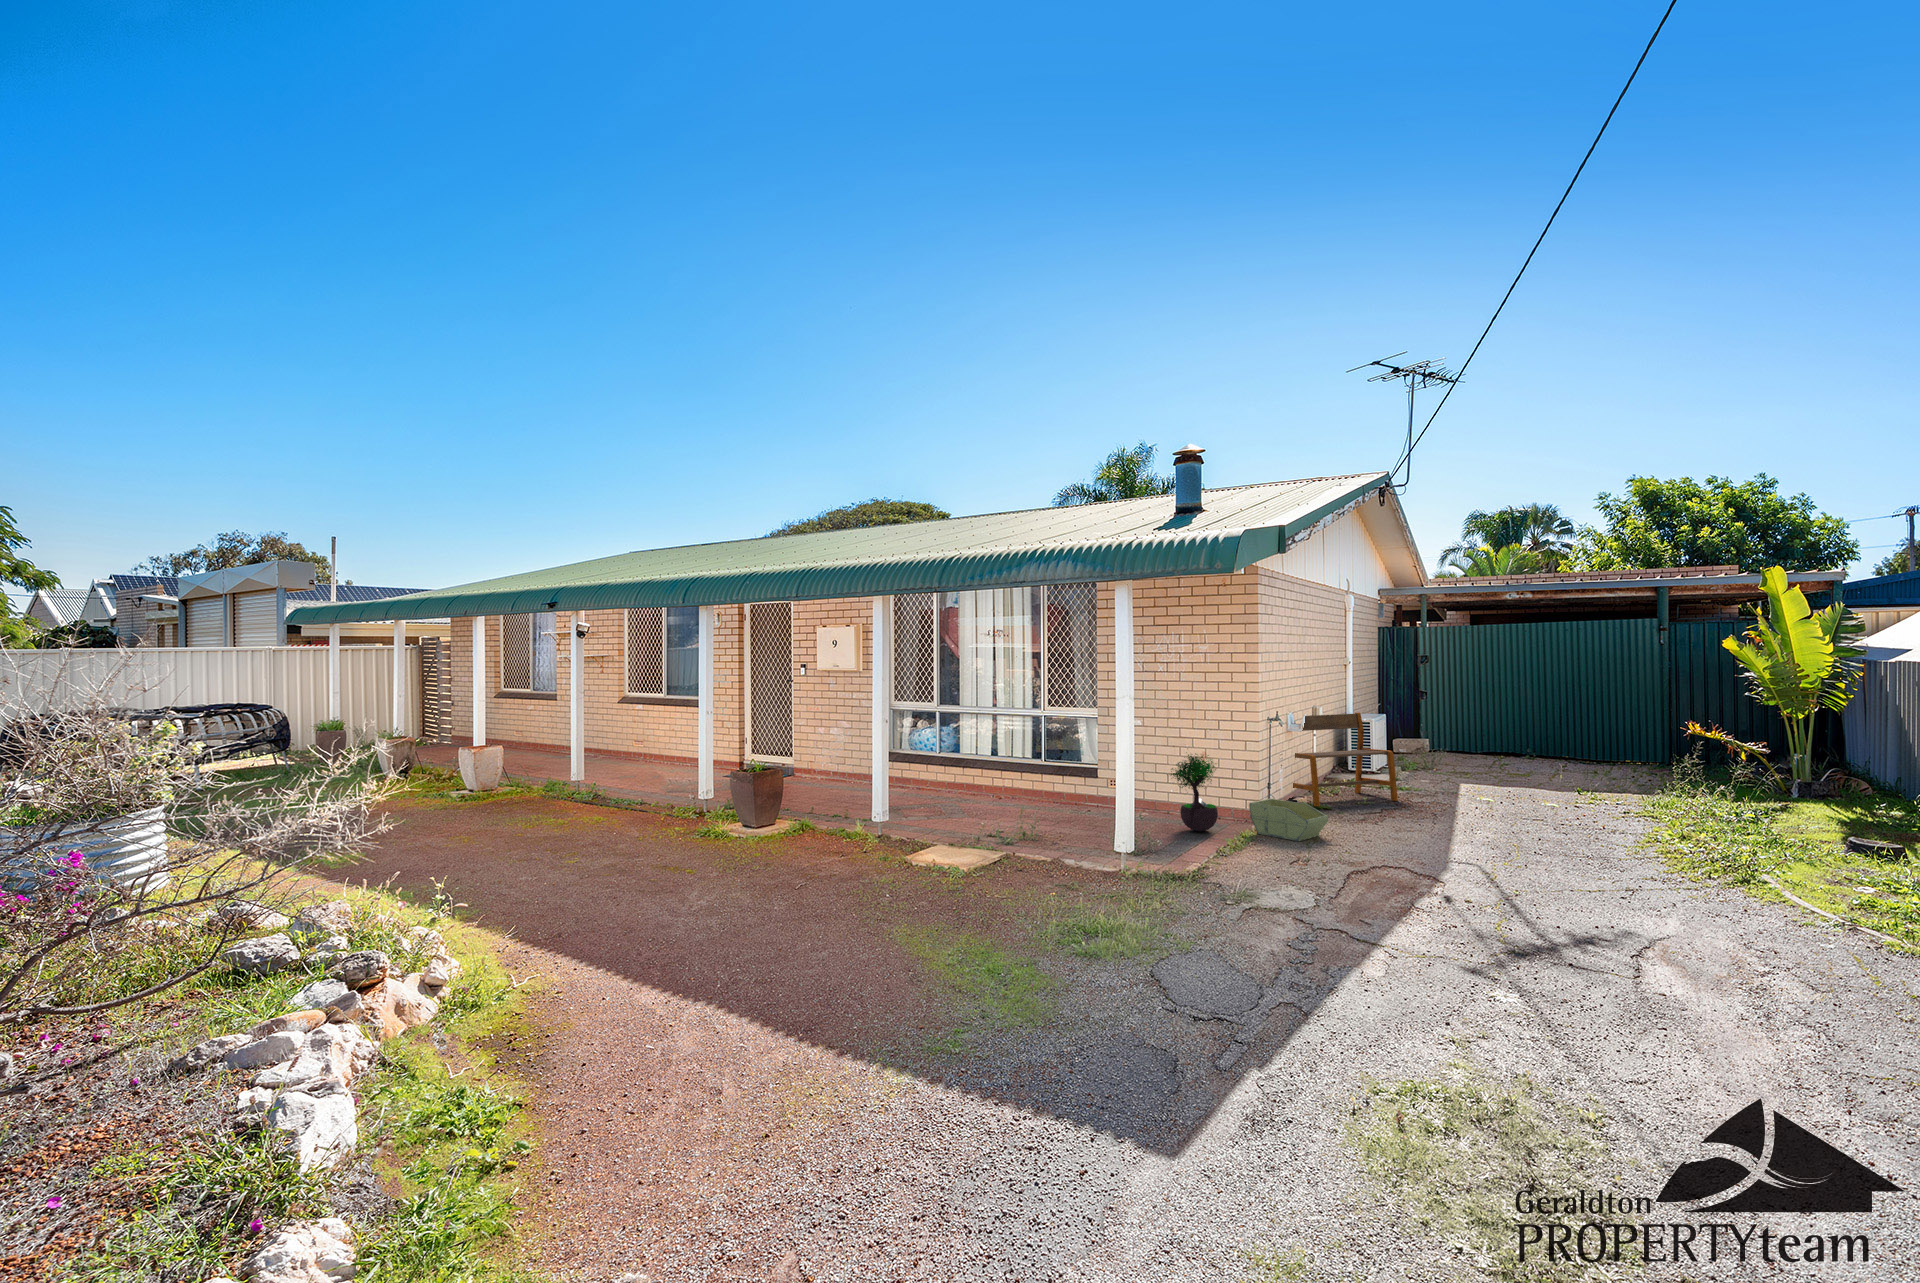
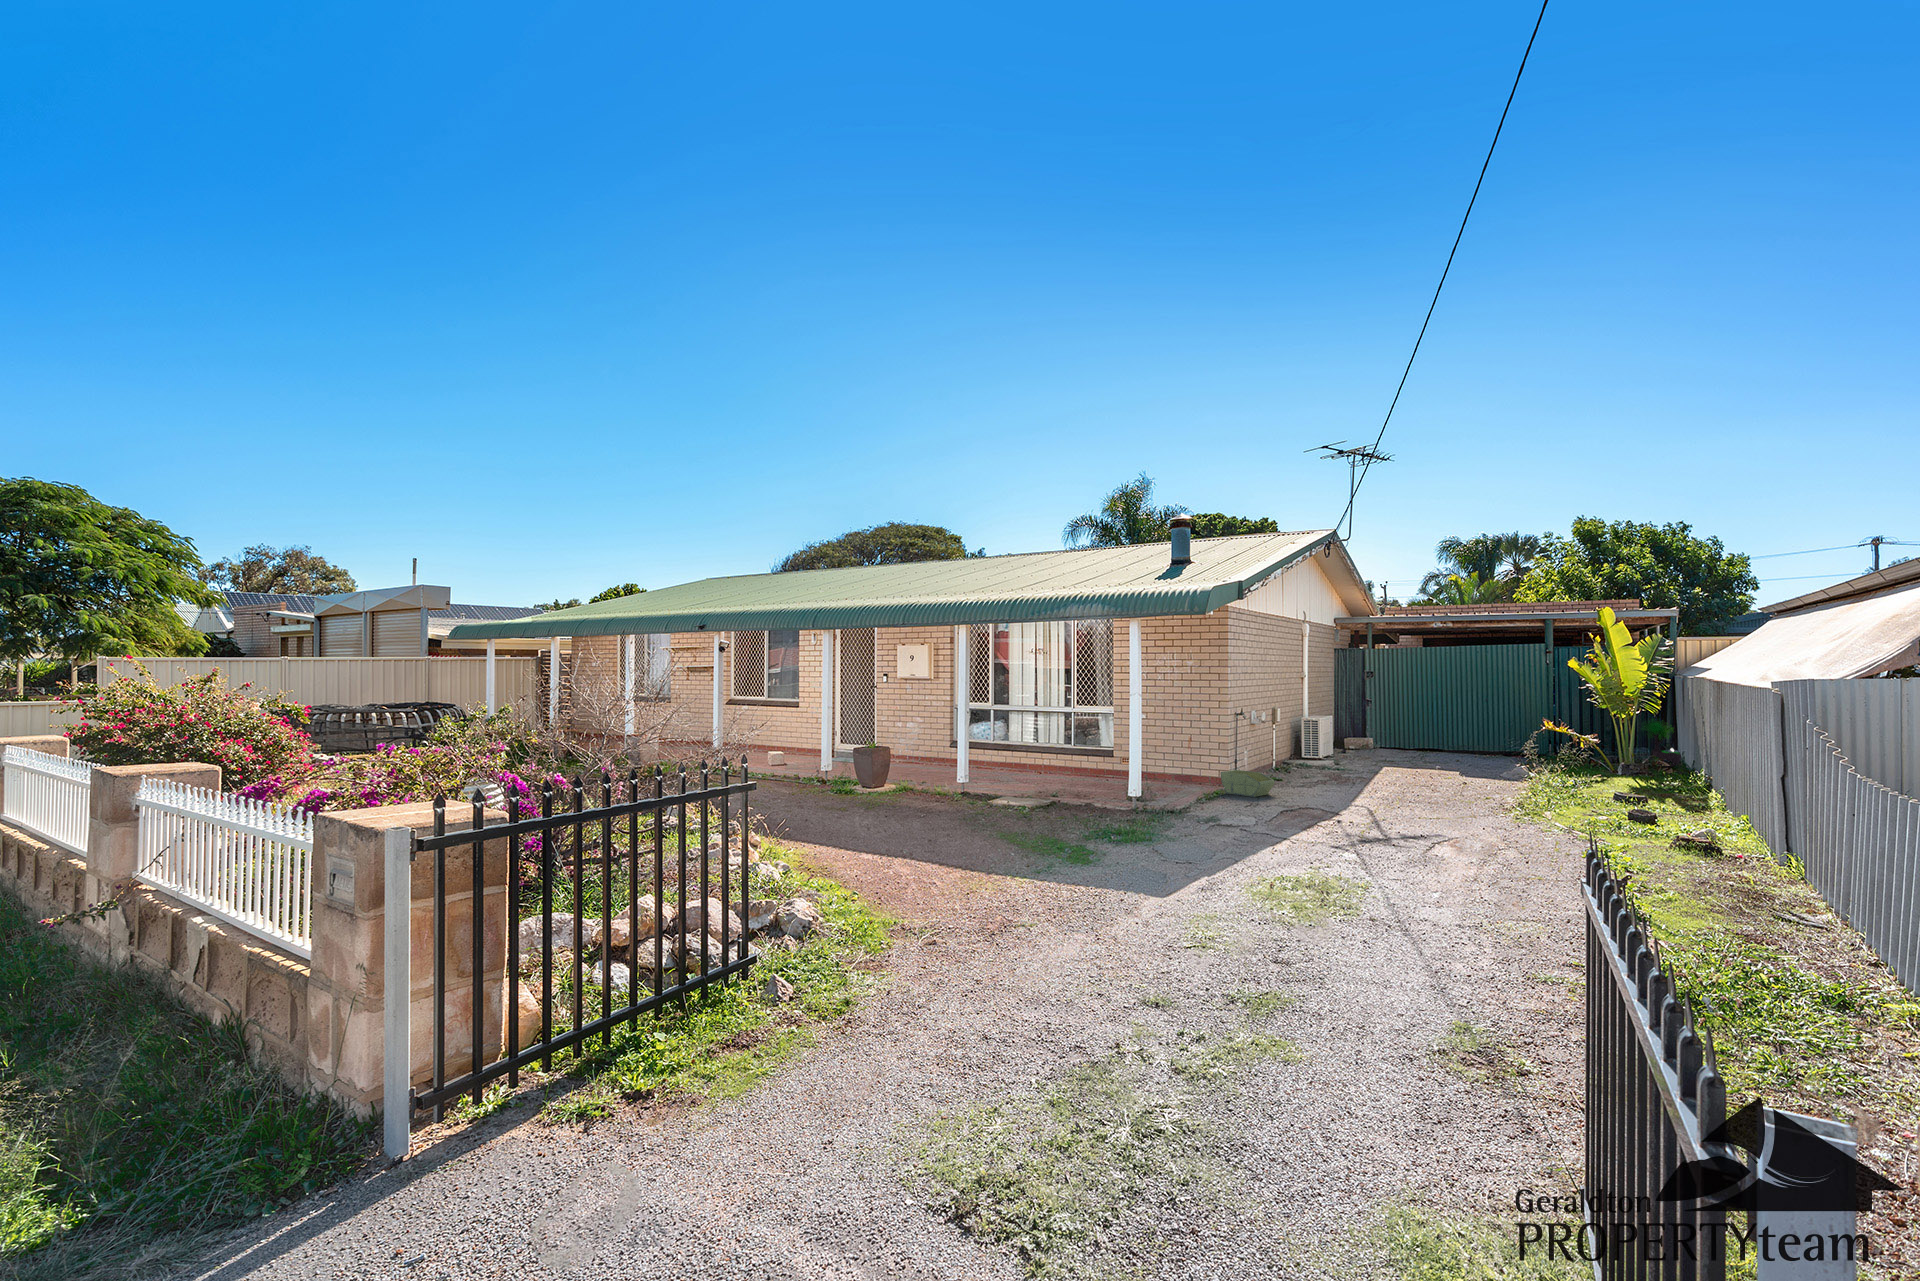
bench: present [1292,713,1398,806] -> none [1251,713,1332,780]
potted tree: present [1171,752,1218,831] -> present [1642,719,1681,767]

